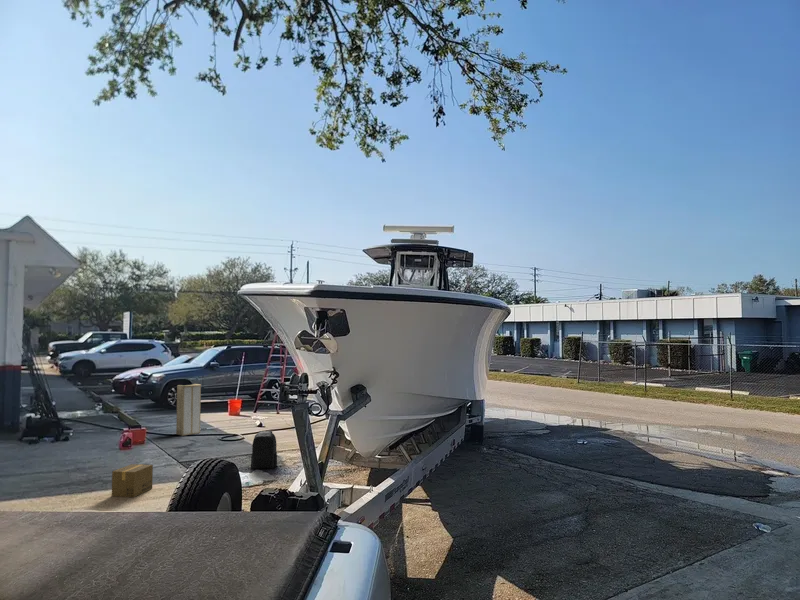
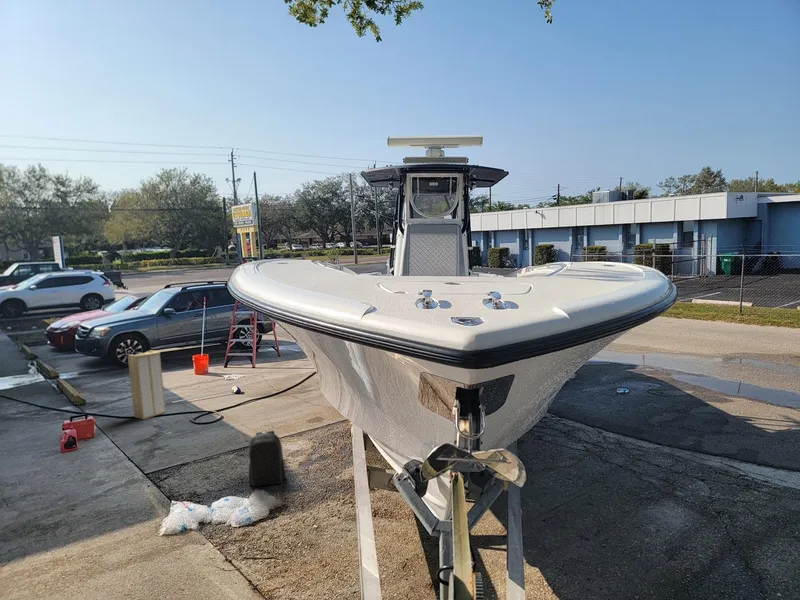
cardboard box: present [112,464,153,497] -> none [41,517,110,578]

